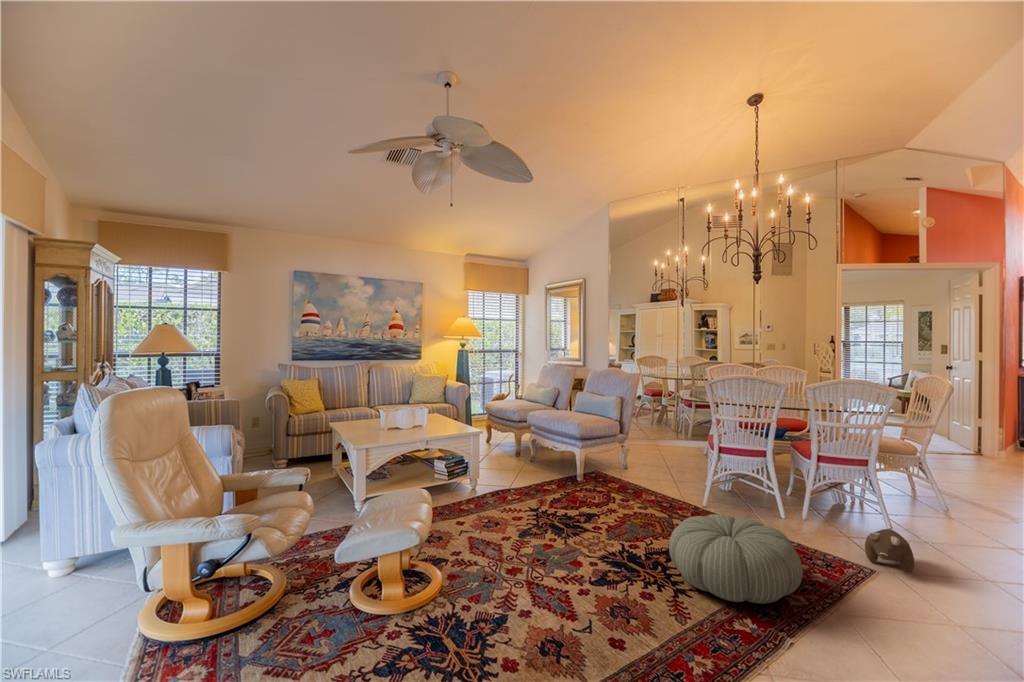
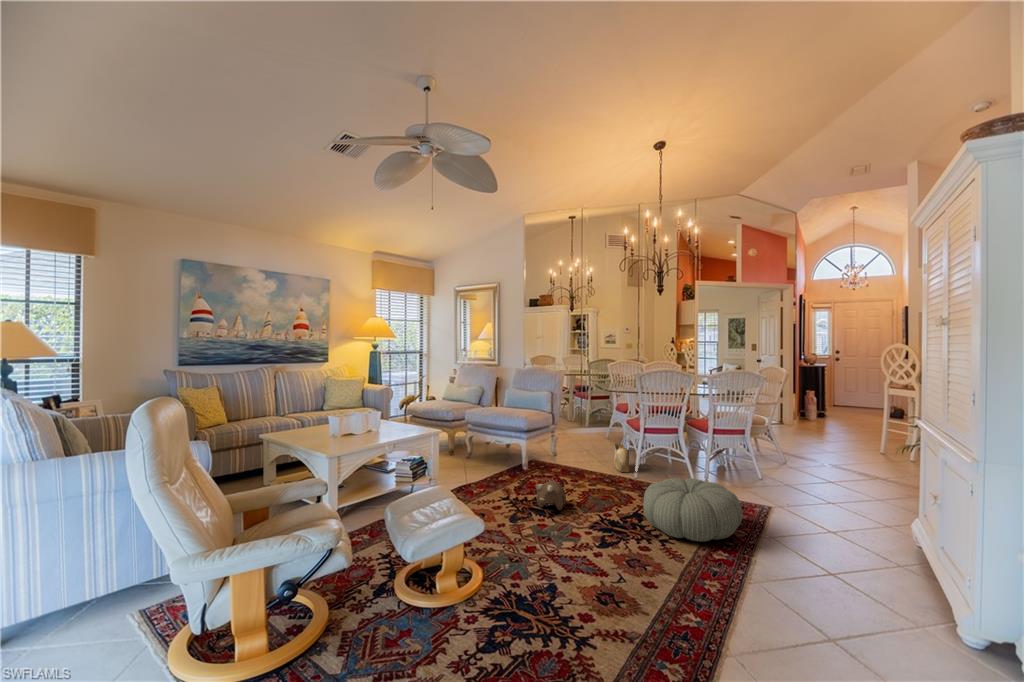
woven basket: none [681,450,702,499] -> present [613,441,630,472]
plush toy: present [865,529,914,573] -> present [536,481,566,510]

